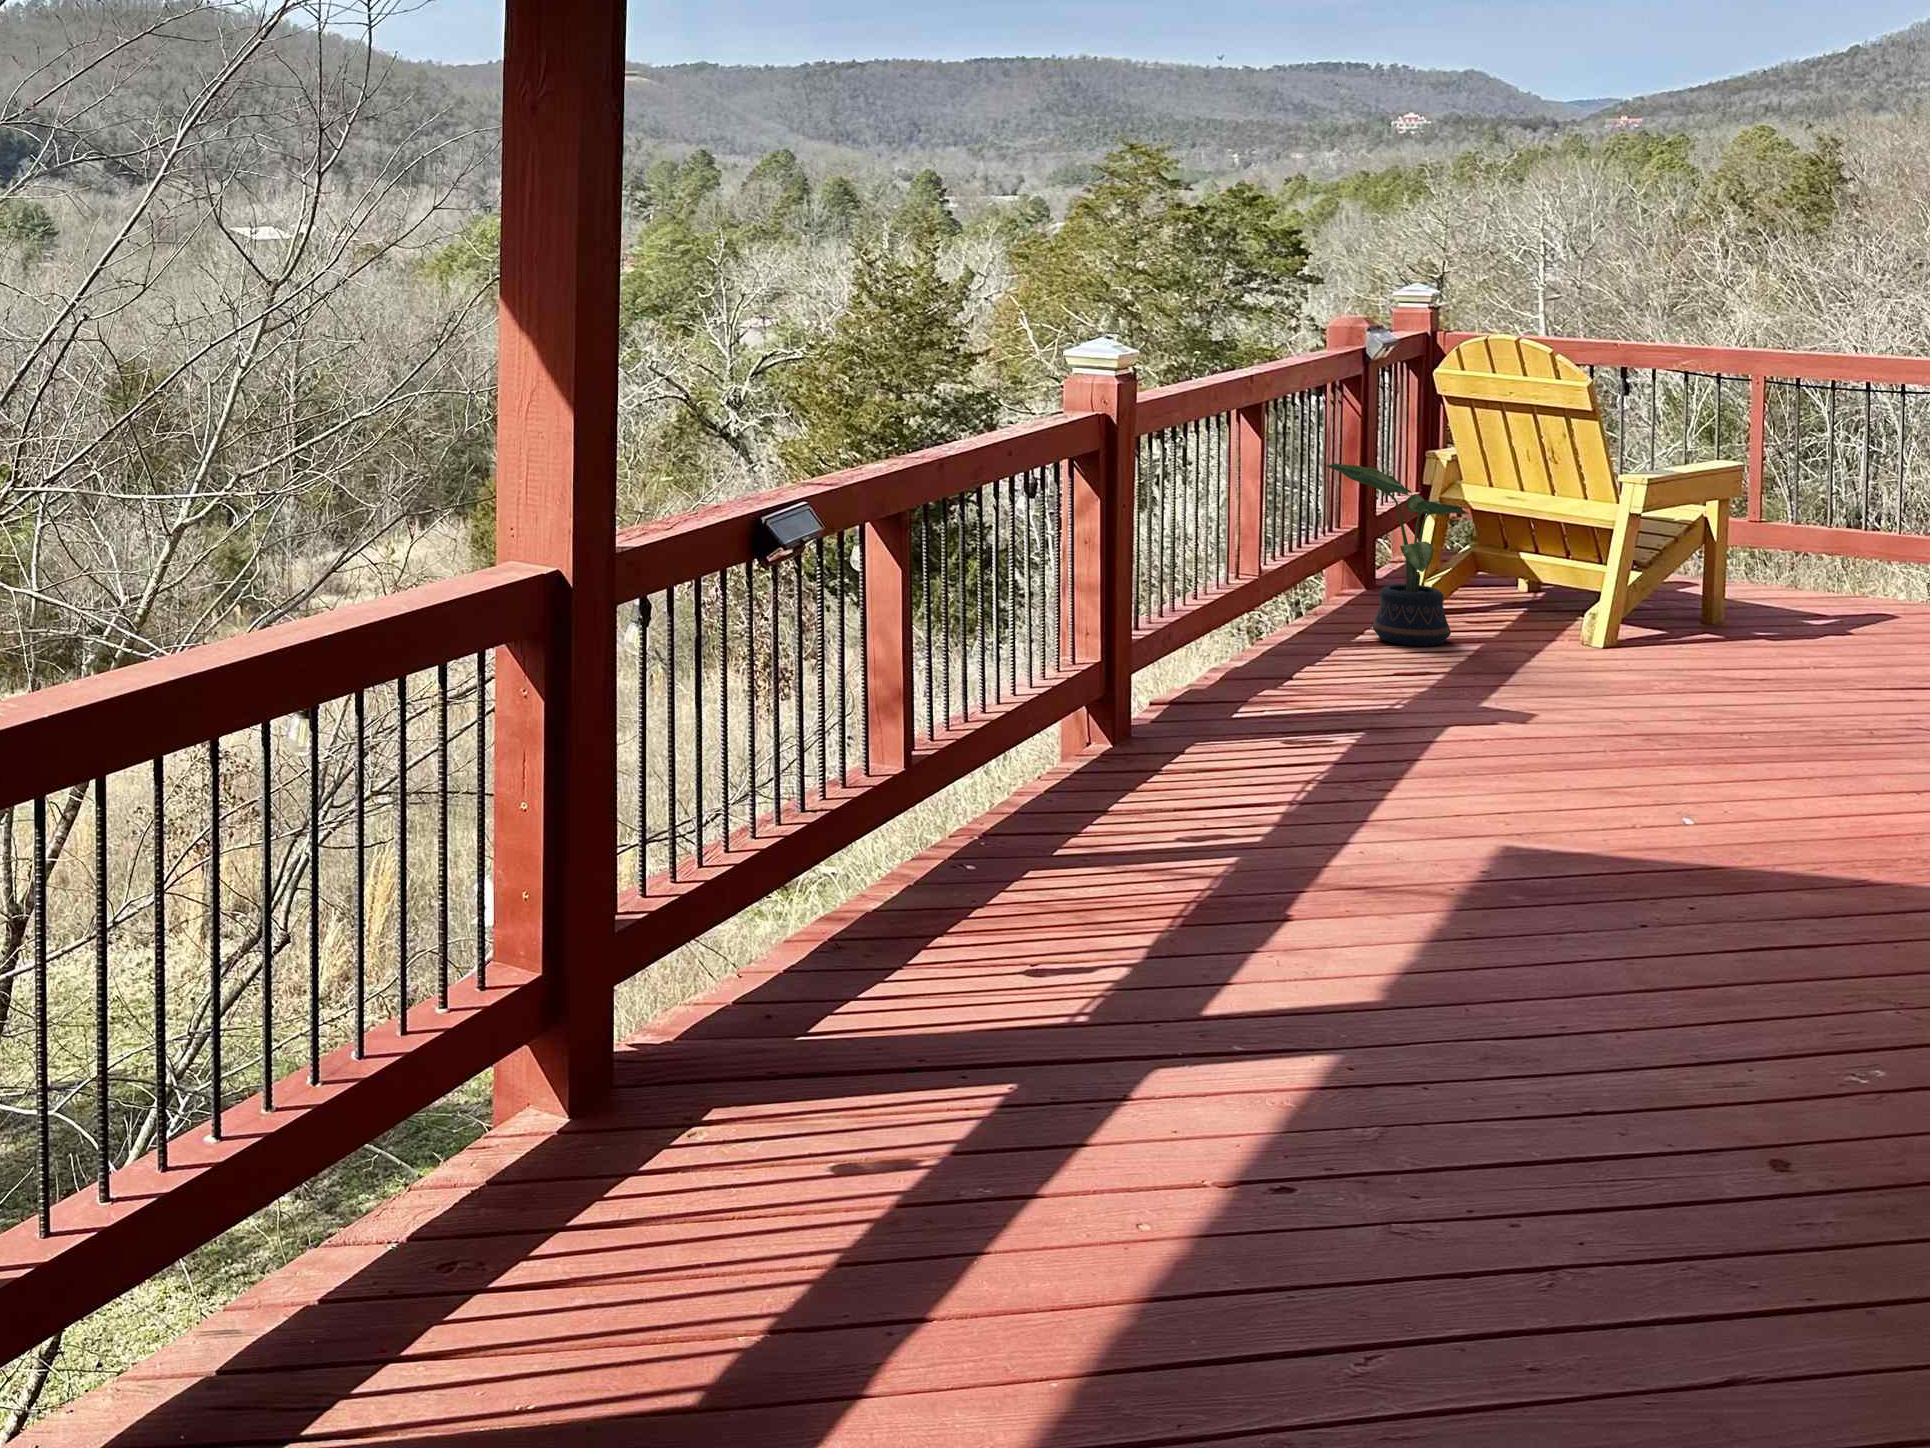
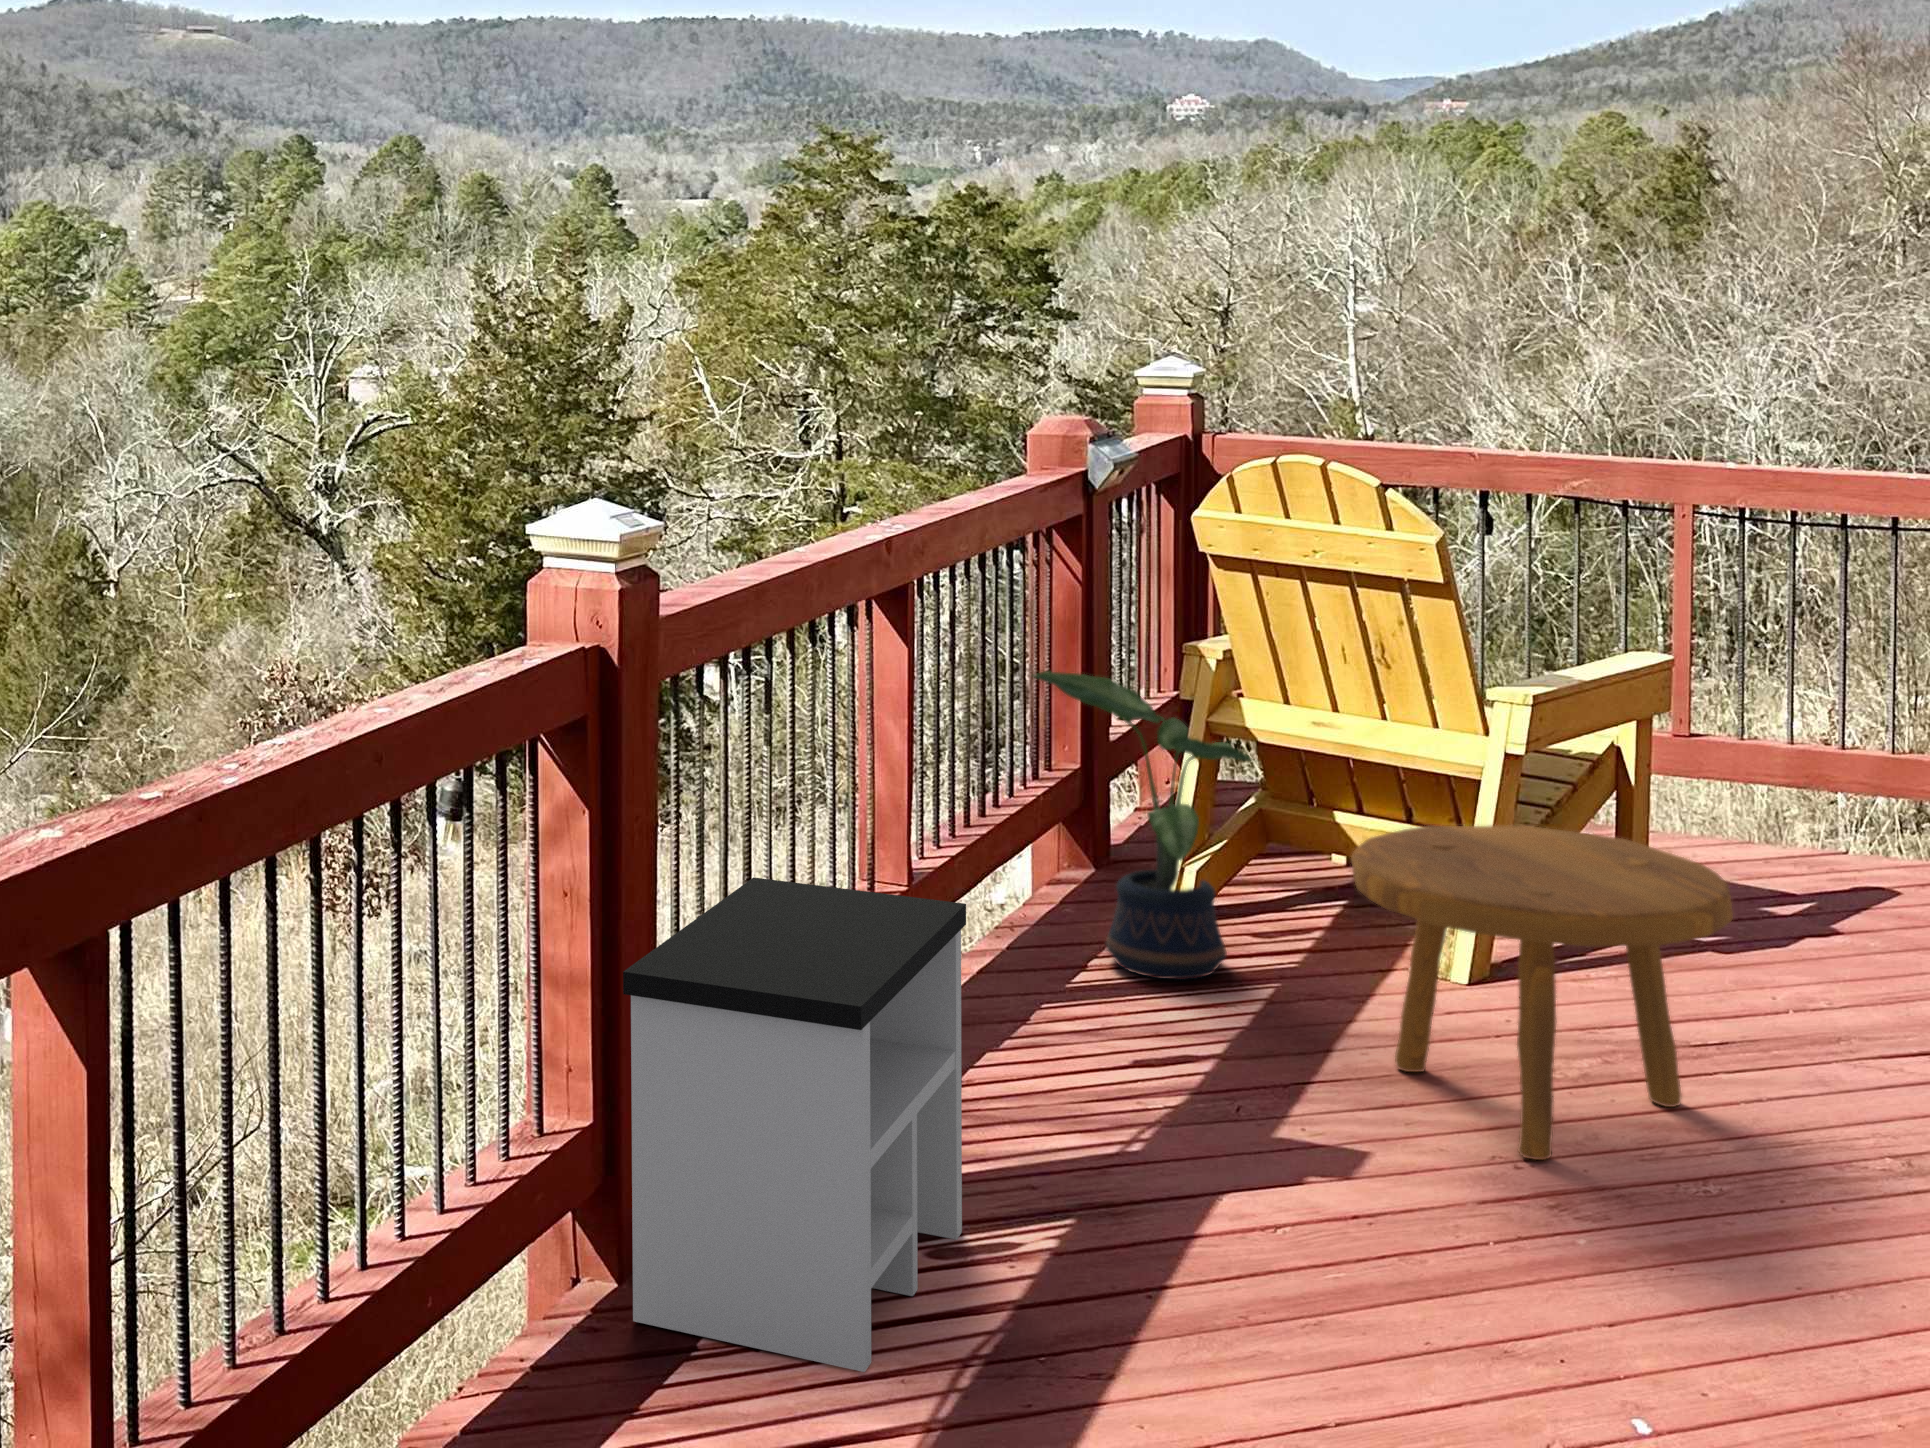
footstool: none [1528,544,1761,717] -> present [1351,825,1733,1160]
side table: none [1121,546,1302,773] -> present [623,877,966,1372]

